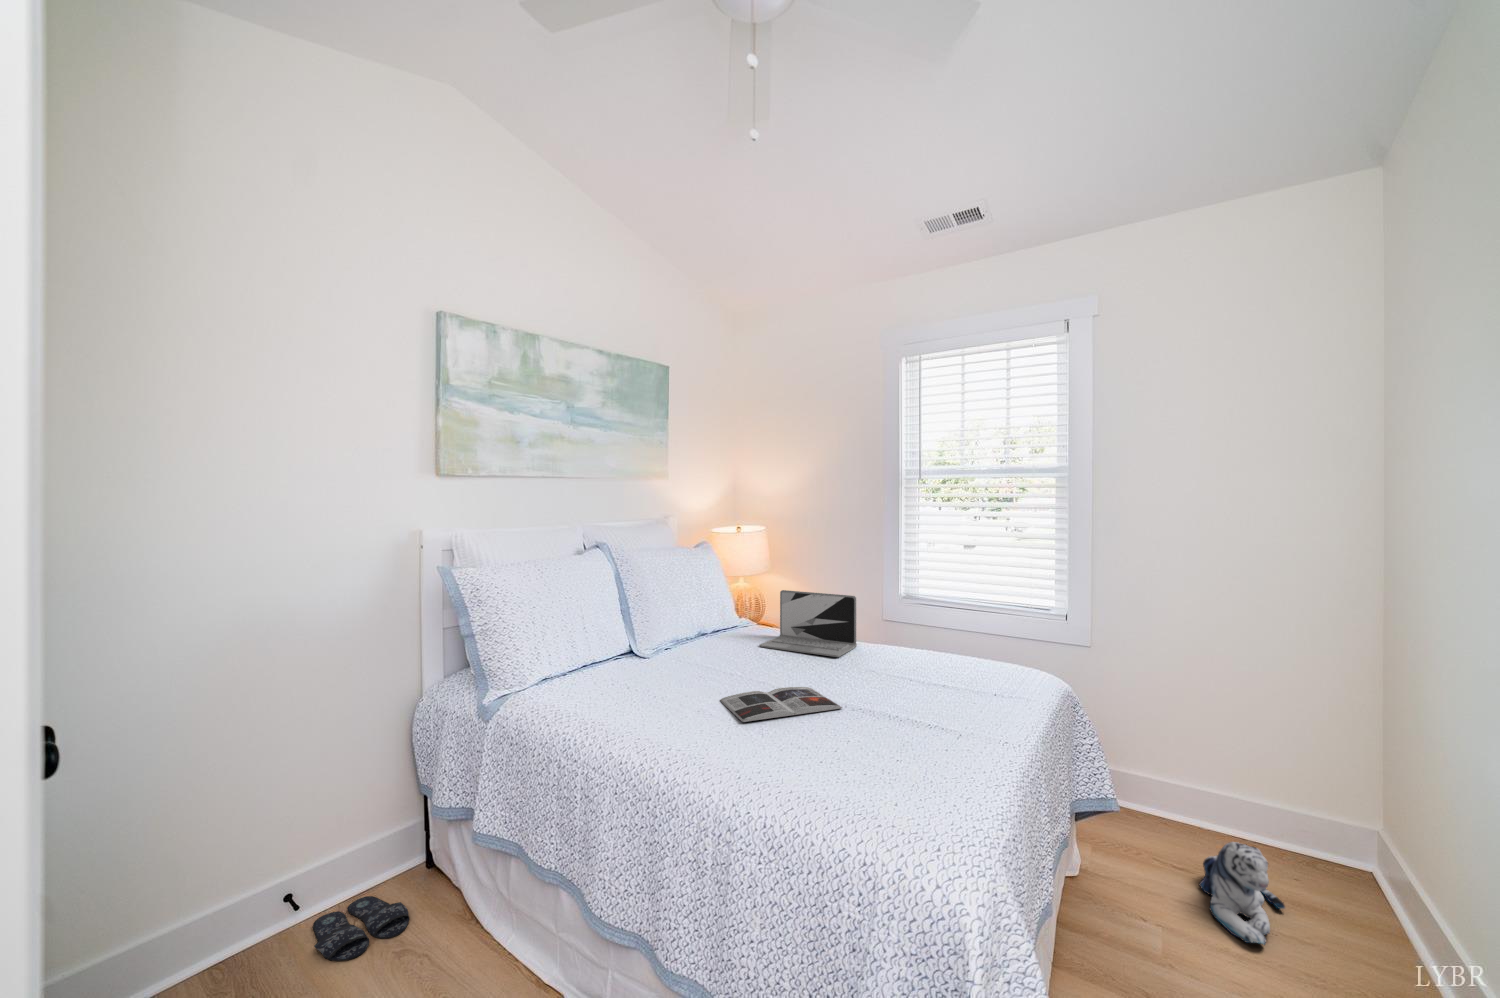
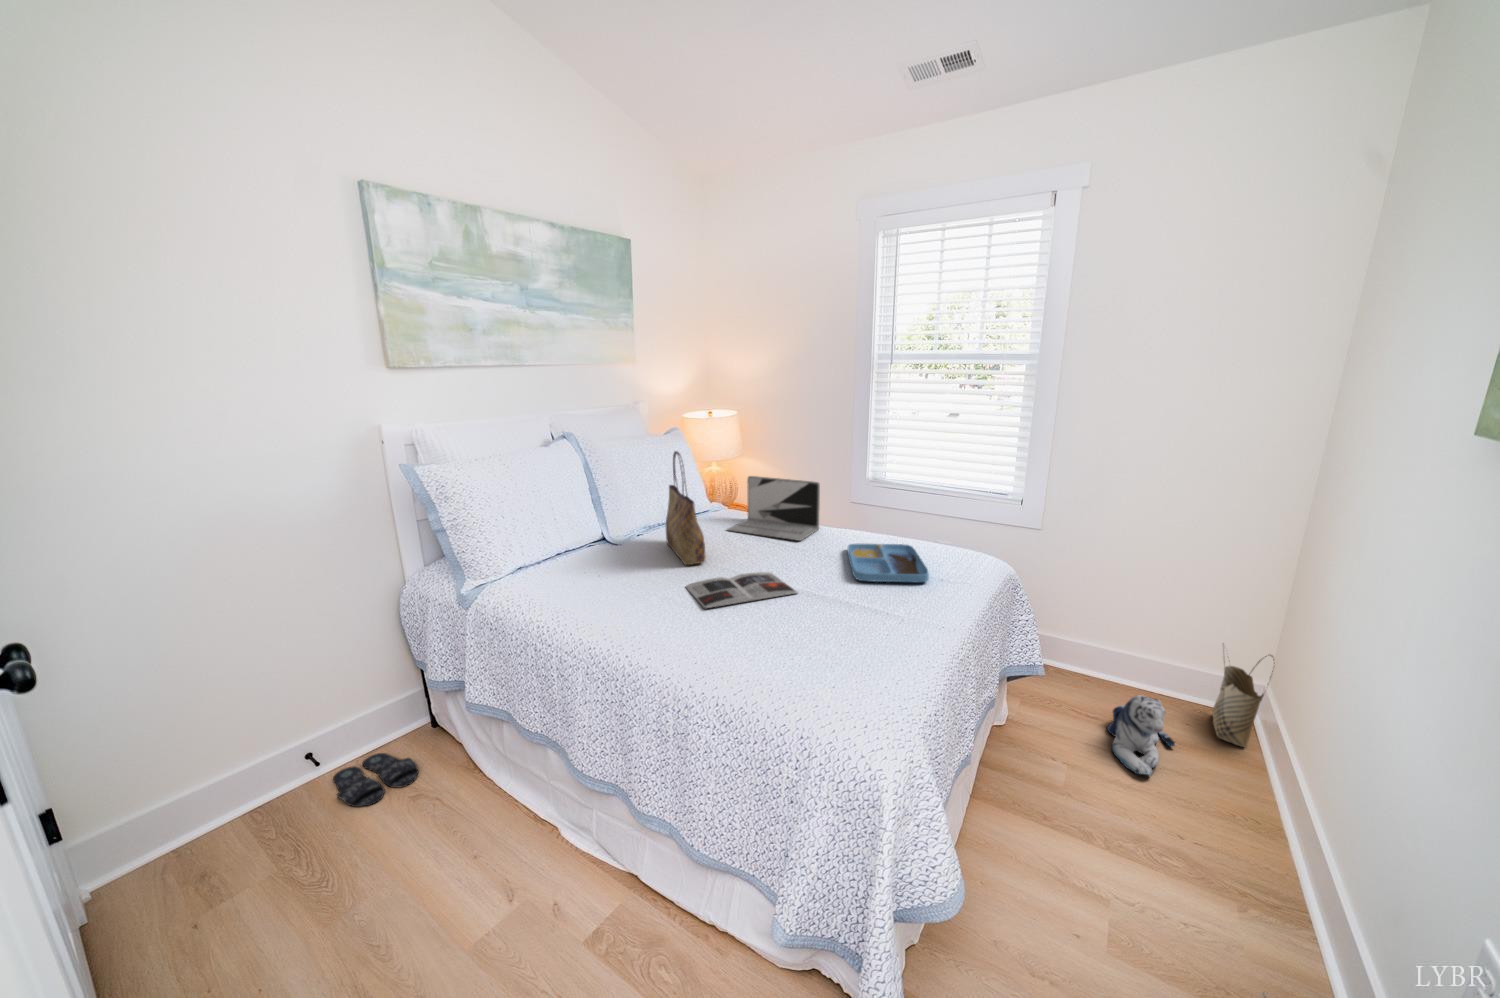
tote bag: none [697,559,740,679] -> present [666,451,706,565]
tray: none [890,660,982,699] -> present [847,544,929,582]
woven basket: none [1318,780,1385,912] -> present [1212,655,1275,747]

